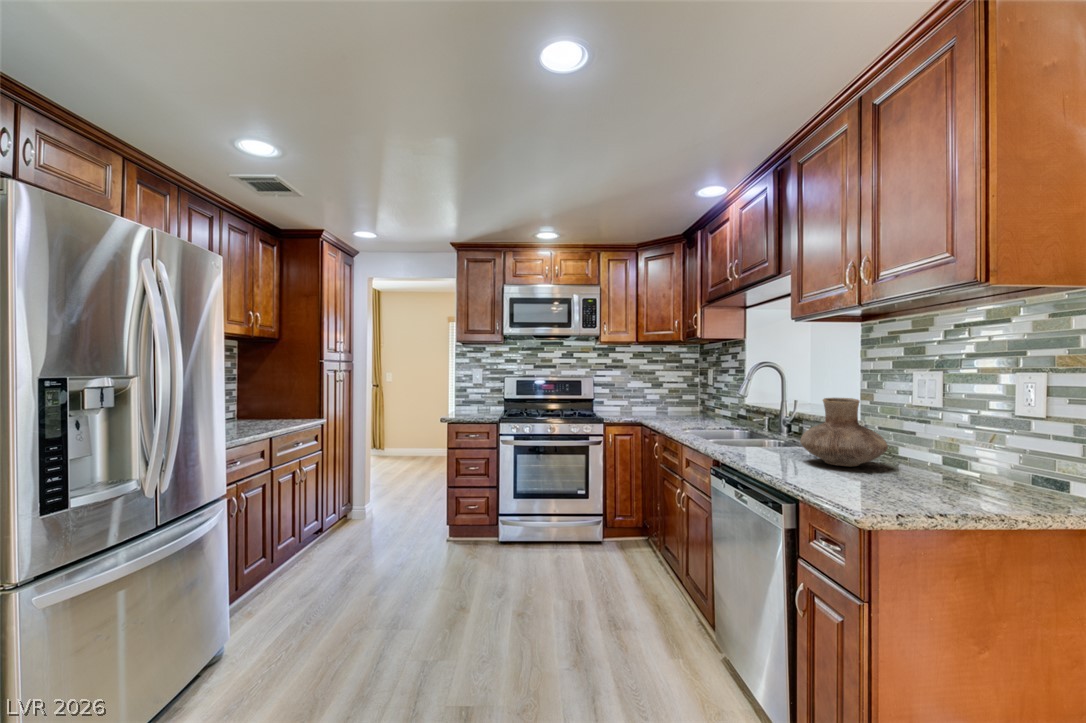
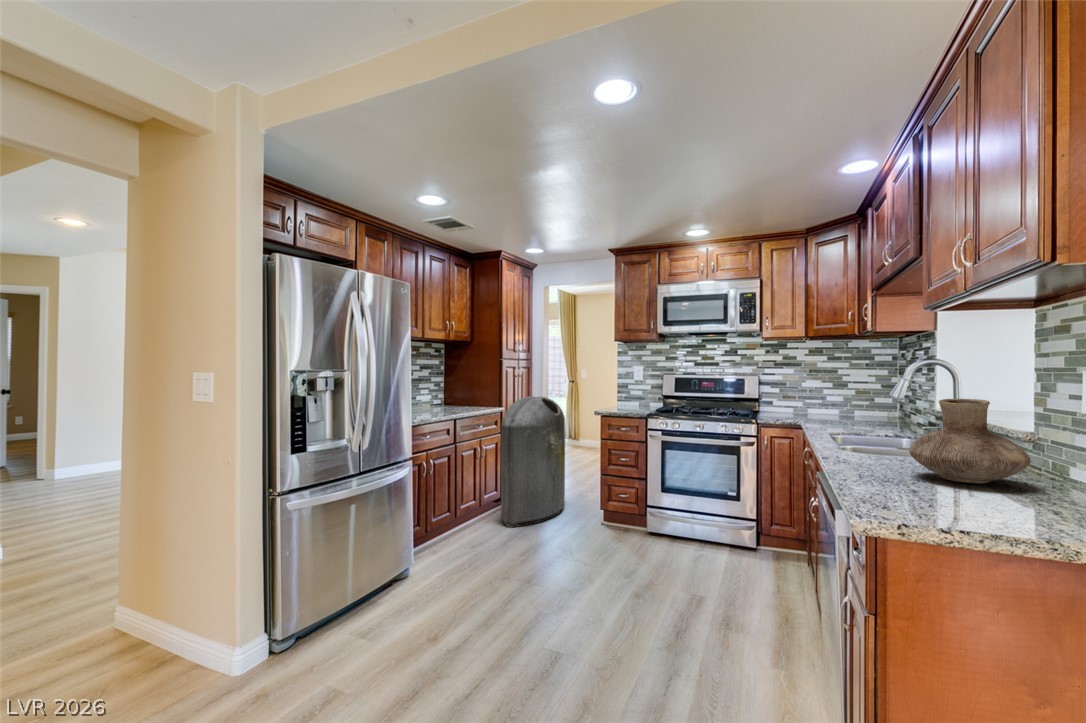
trash can: none [326,404,400,563] -> present [501,396,565,527]

